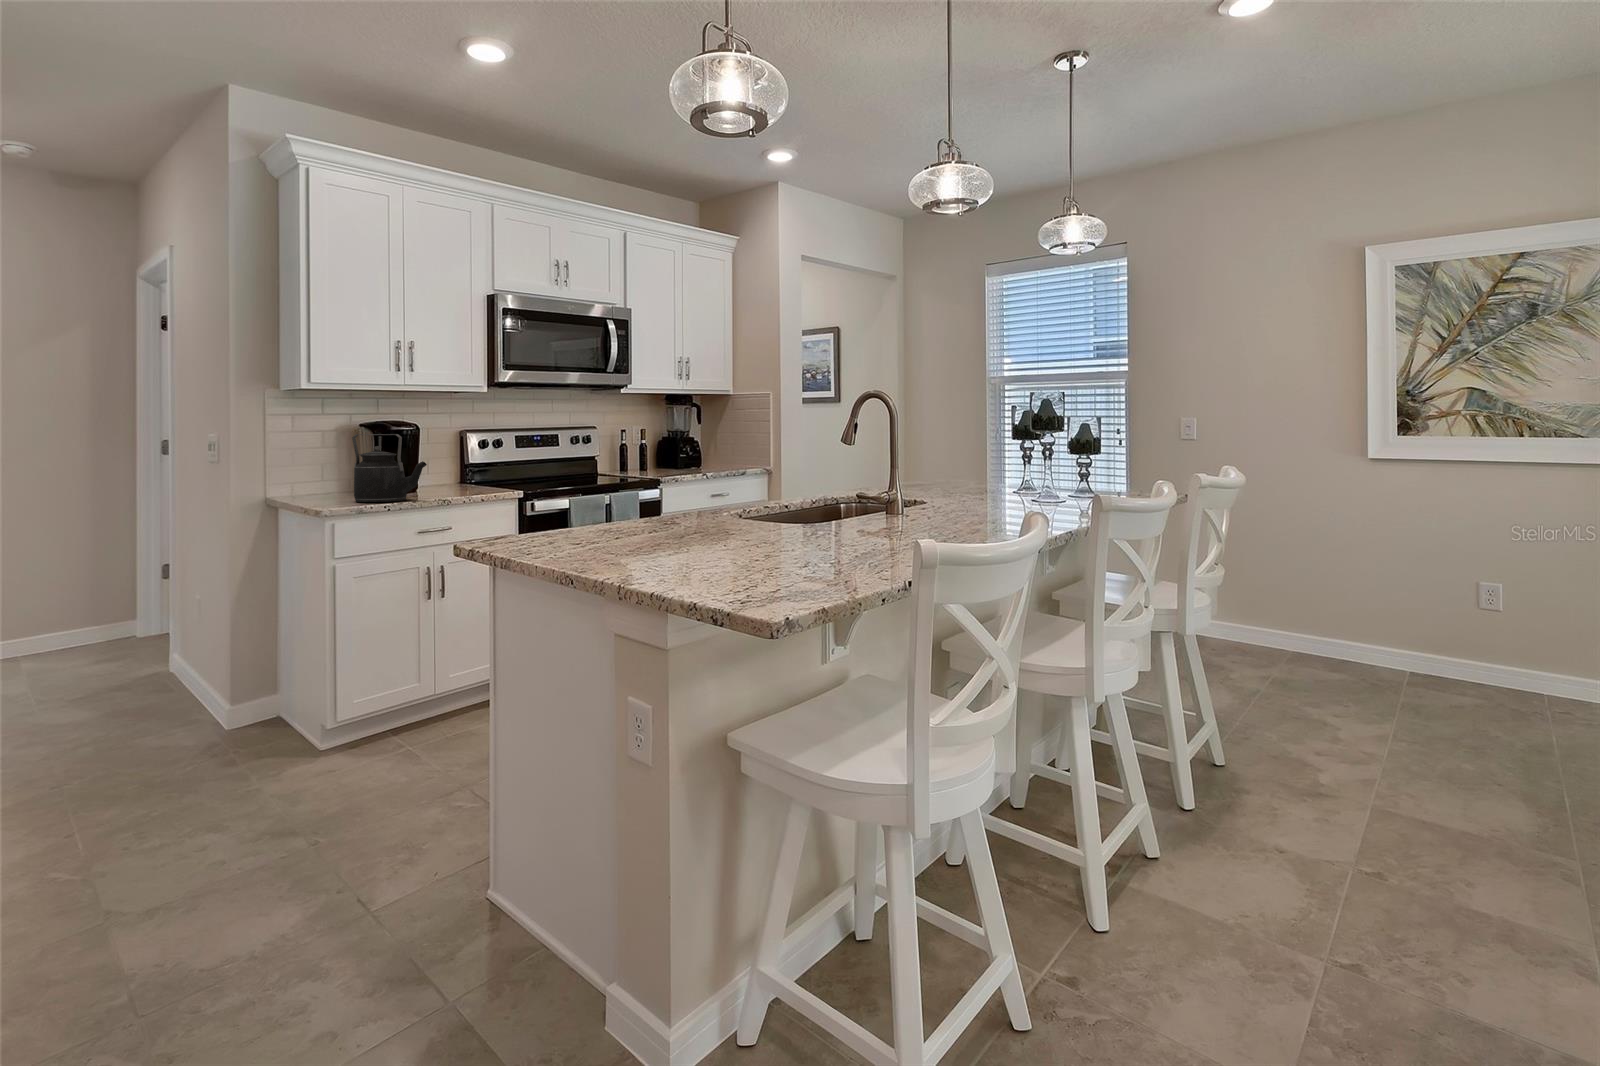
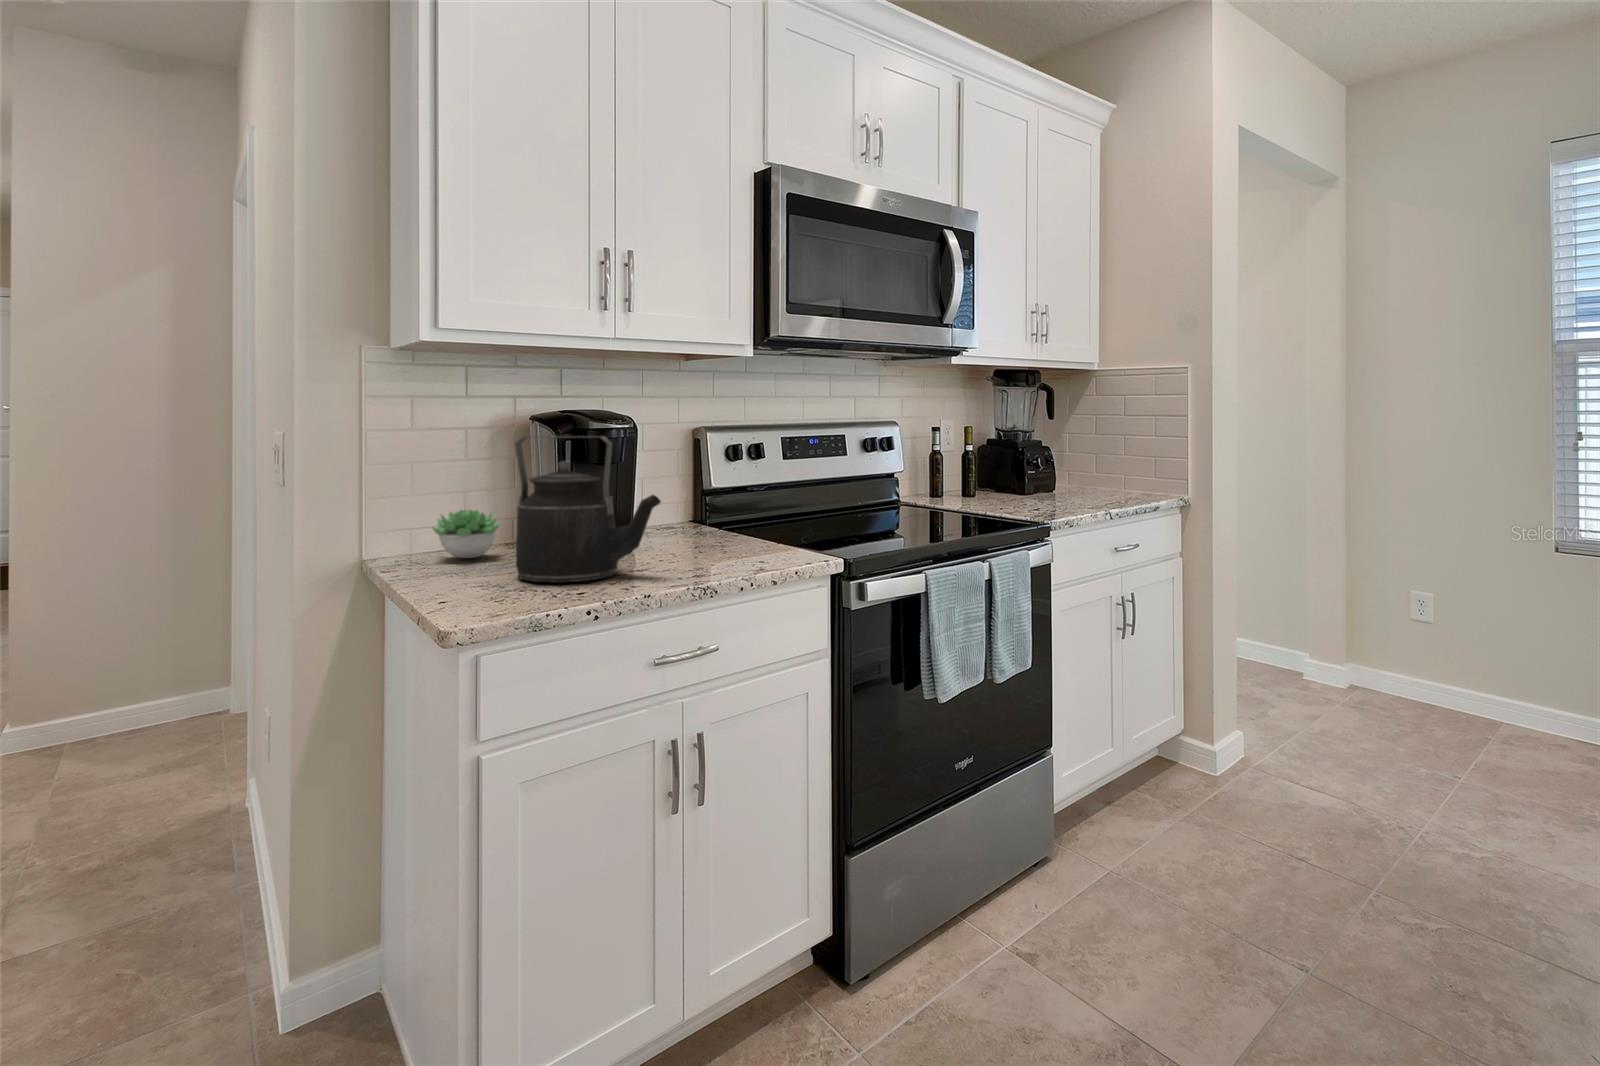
succulent plant: none [307,472,345,497] -> present [432,510,501,558]

